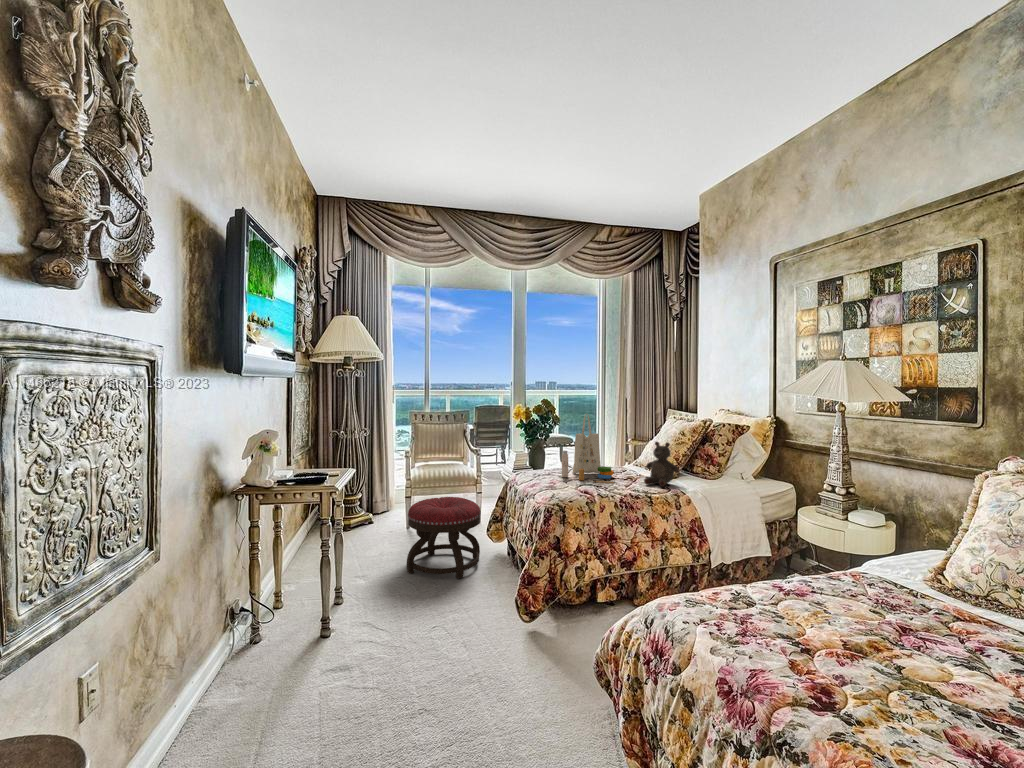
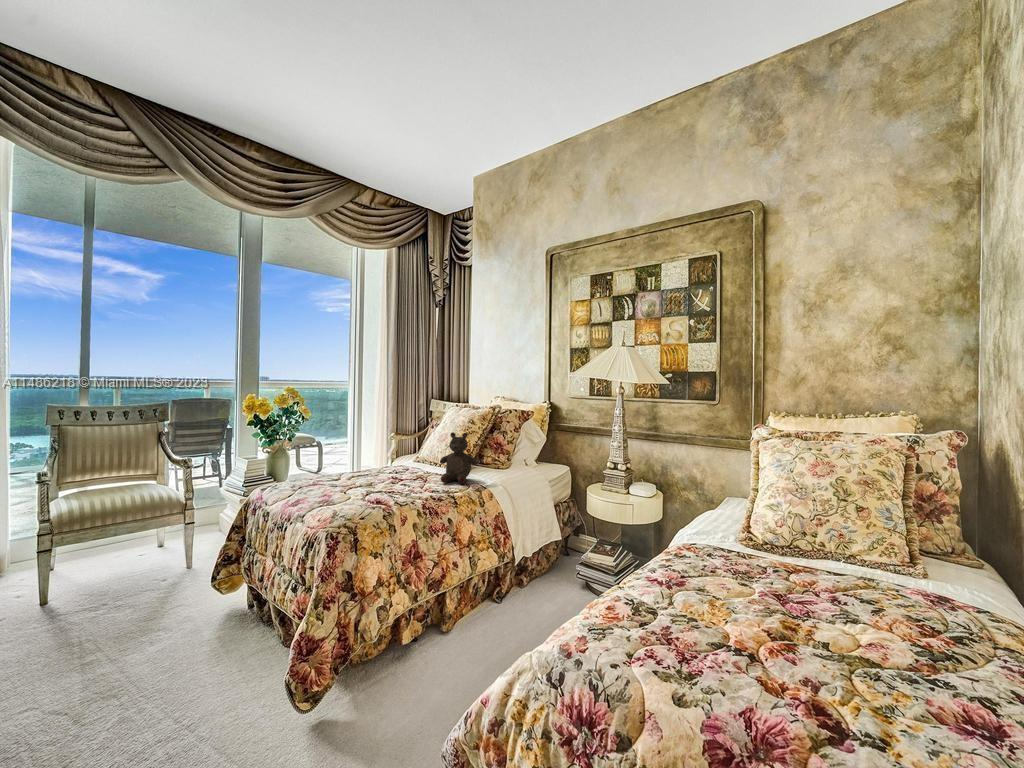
tote bag: present [562,414,614,483] -> none [335,403,405,487]
ottoman: present [407,497,481,579] -> none [59,534,209,681]

